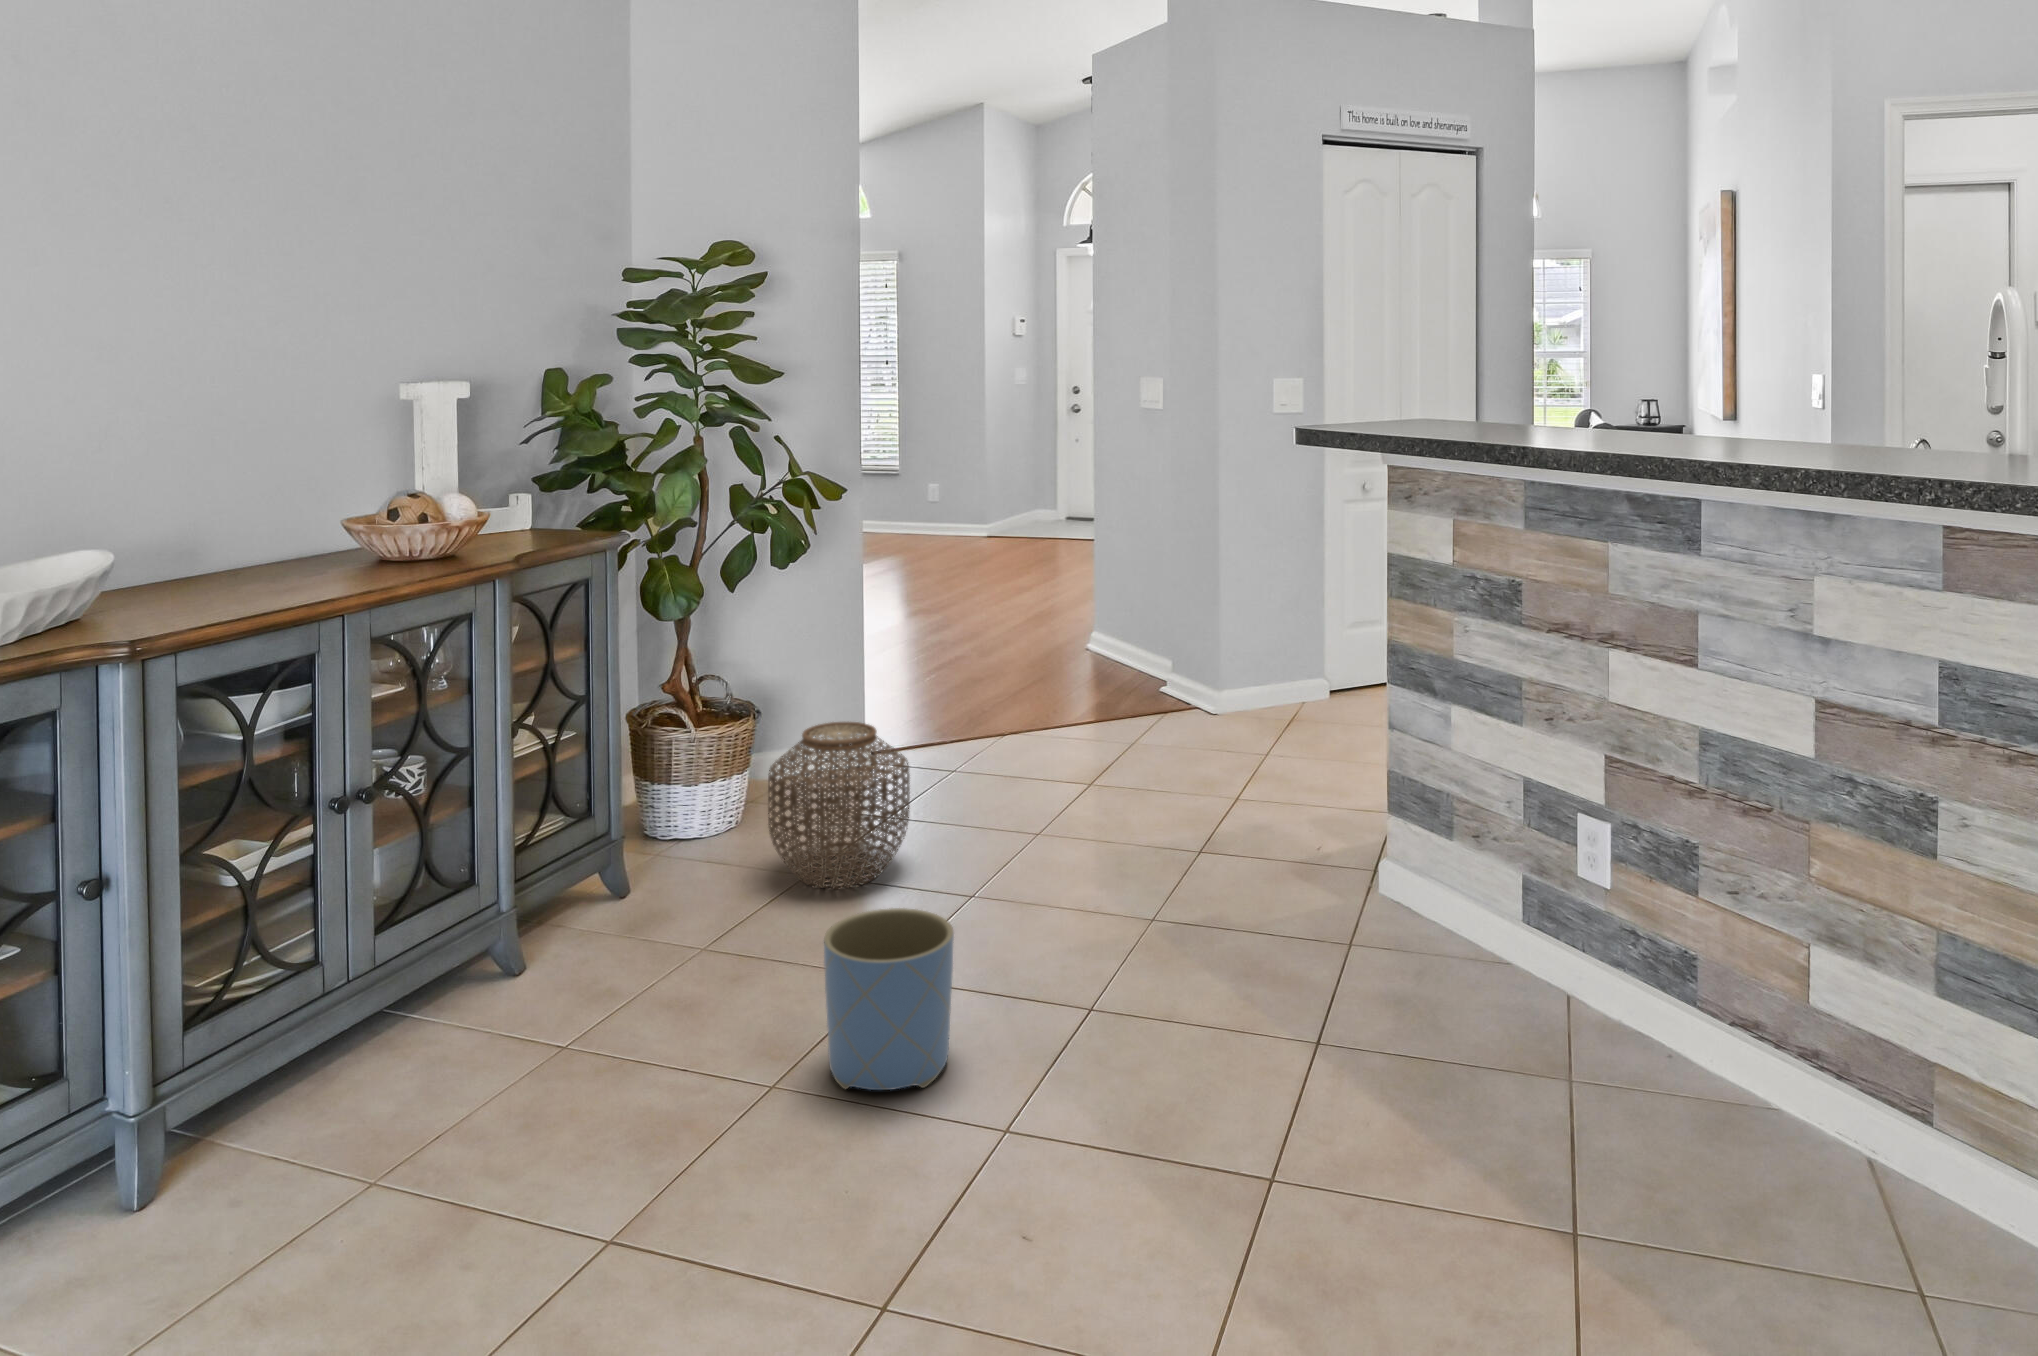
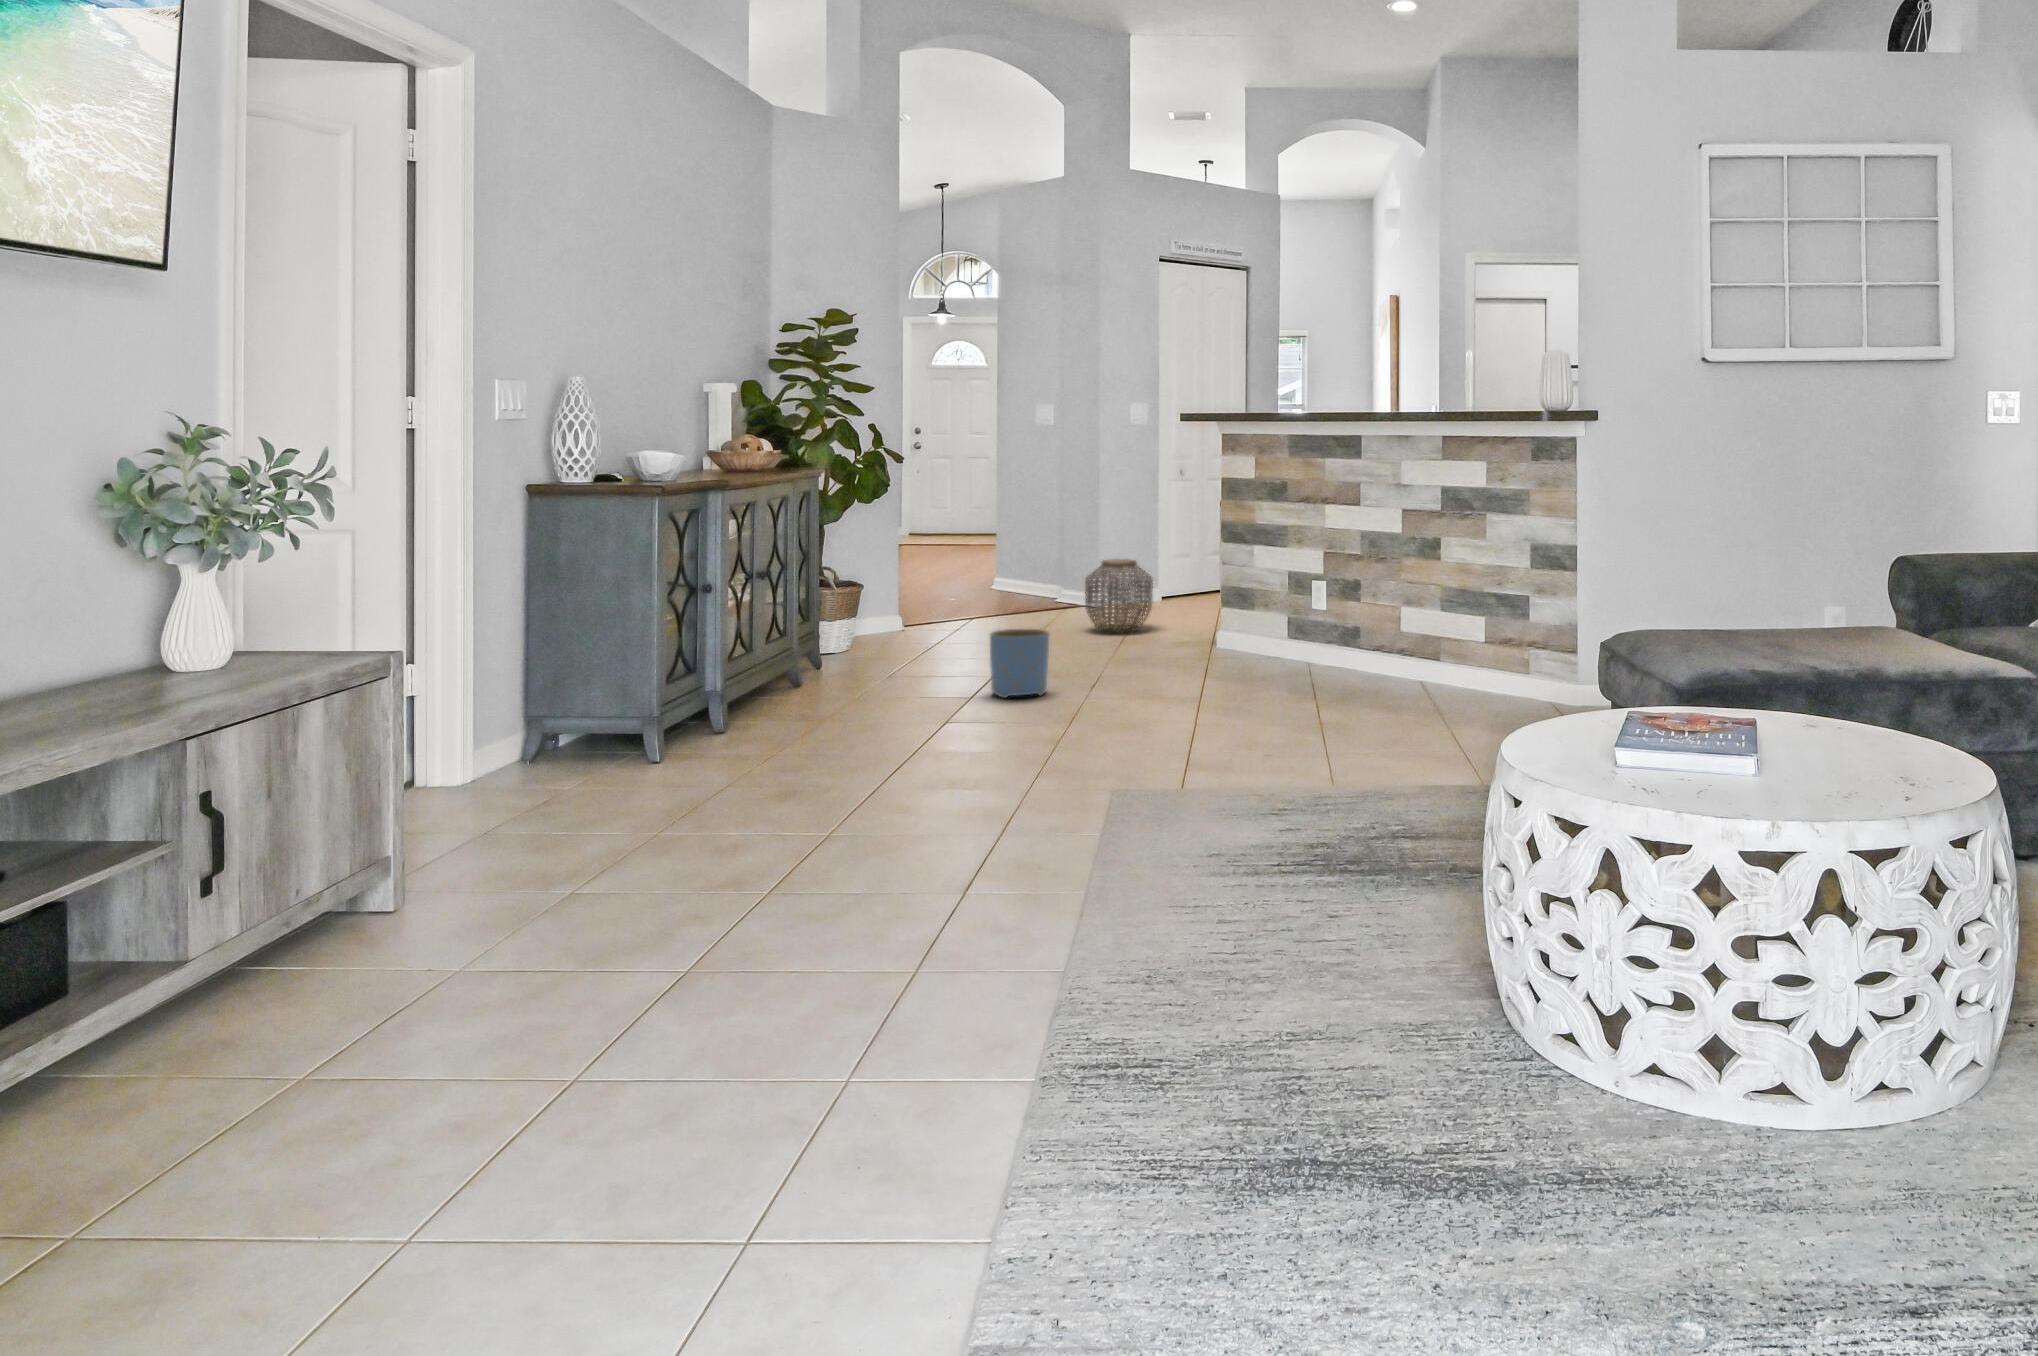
woven basket: present [768,722,910,889] -> present [1085,559,1153,633]

